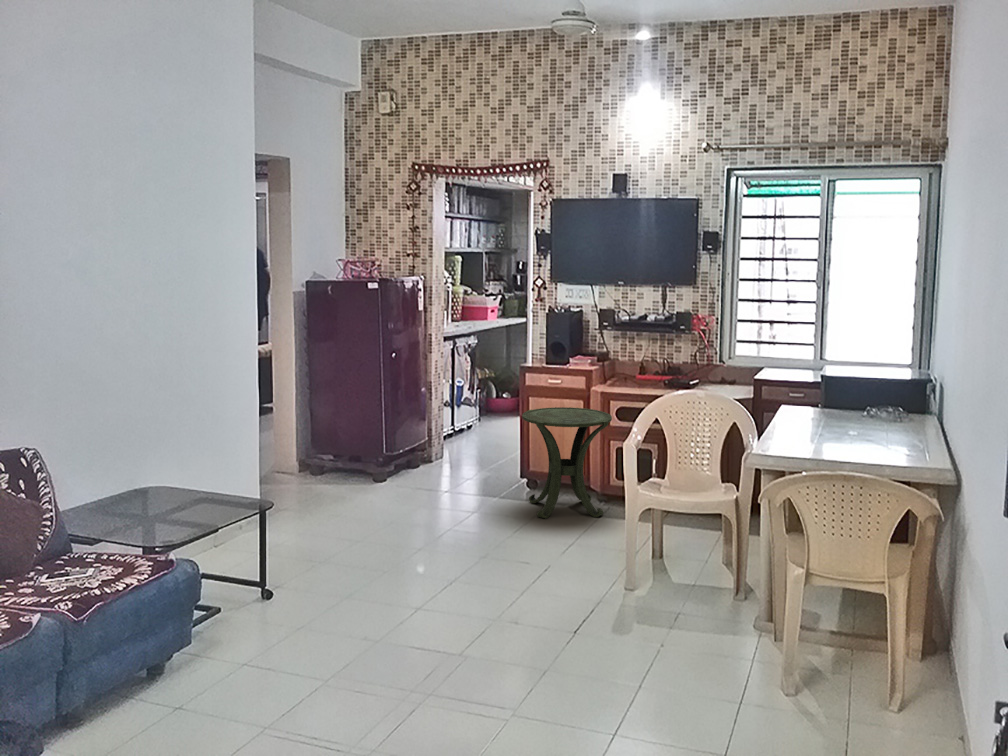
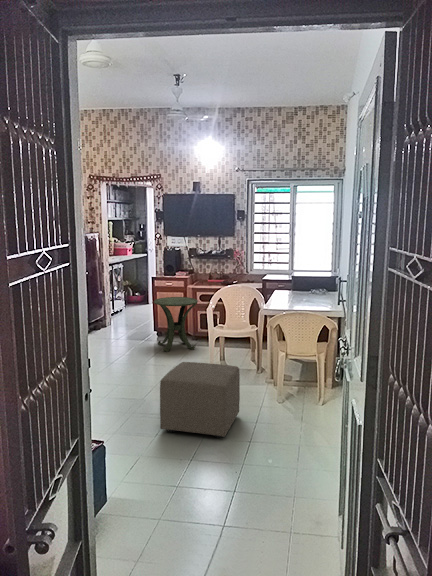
ottoman: none [496,551,676,728] -> present [160,362,240,438]

